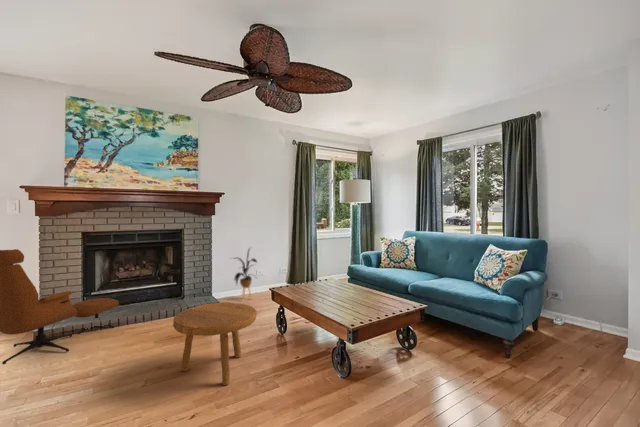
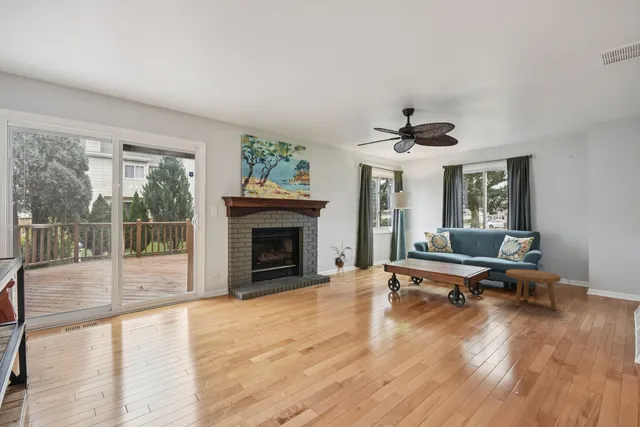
lounge chair: present [0,249,119,364] -> none [238,238,282,311]
footstool: present [173,302,257,385] -> present [506,269,561,310]

